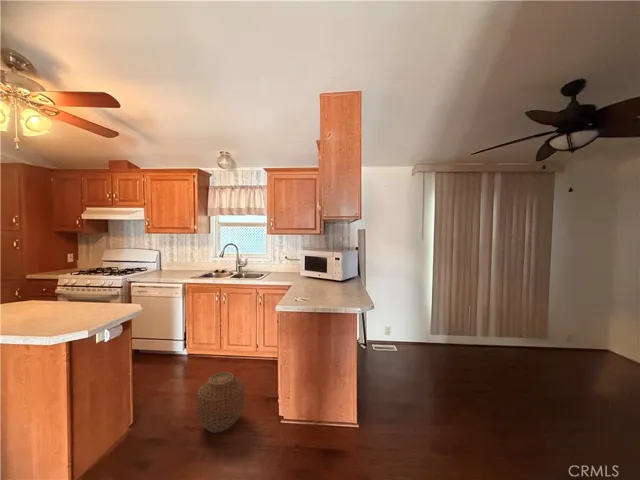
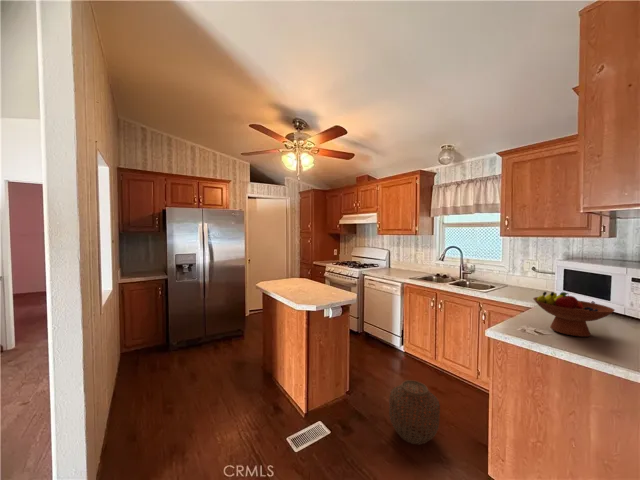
fruit bowl: none [305,272,344,299] -> present [533,292,614,337]

